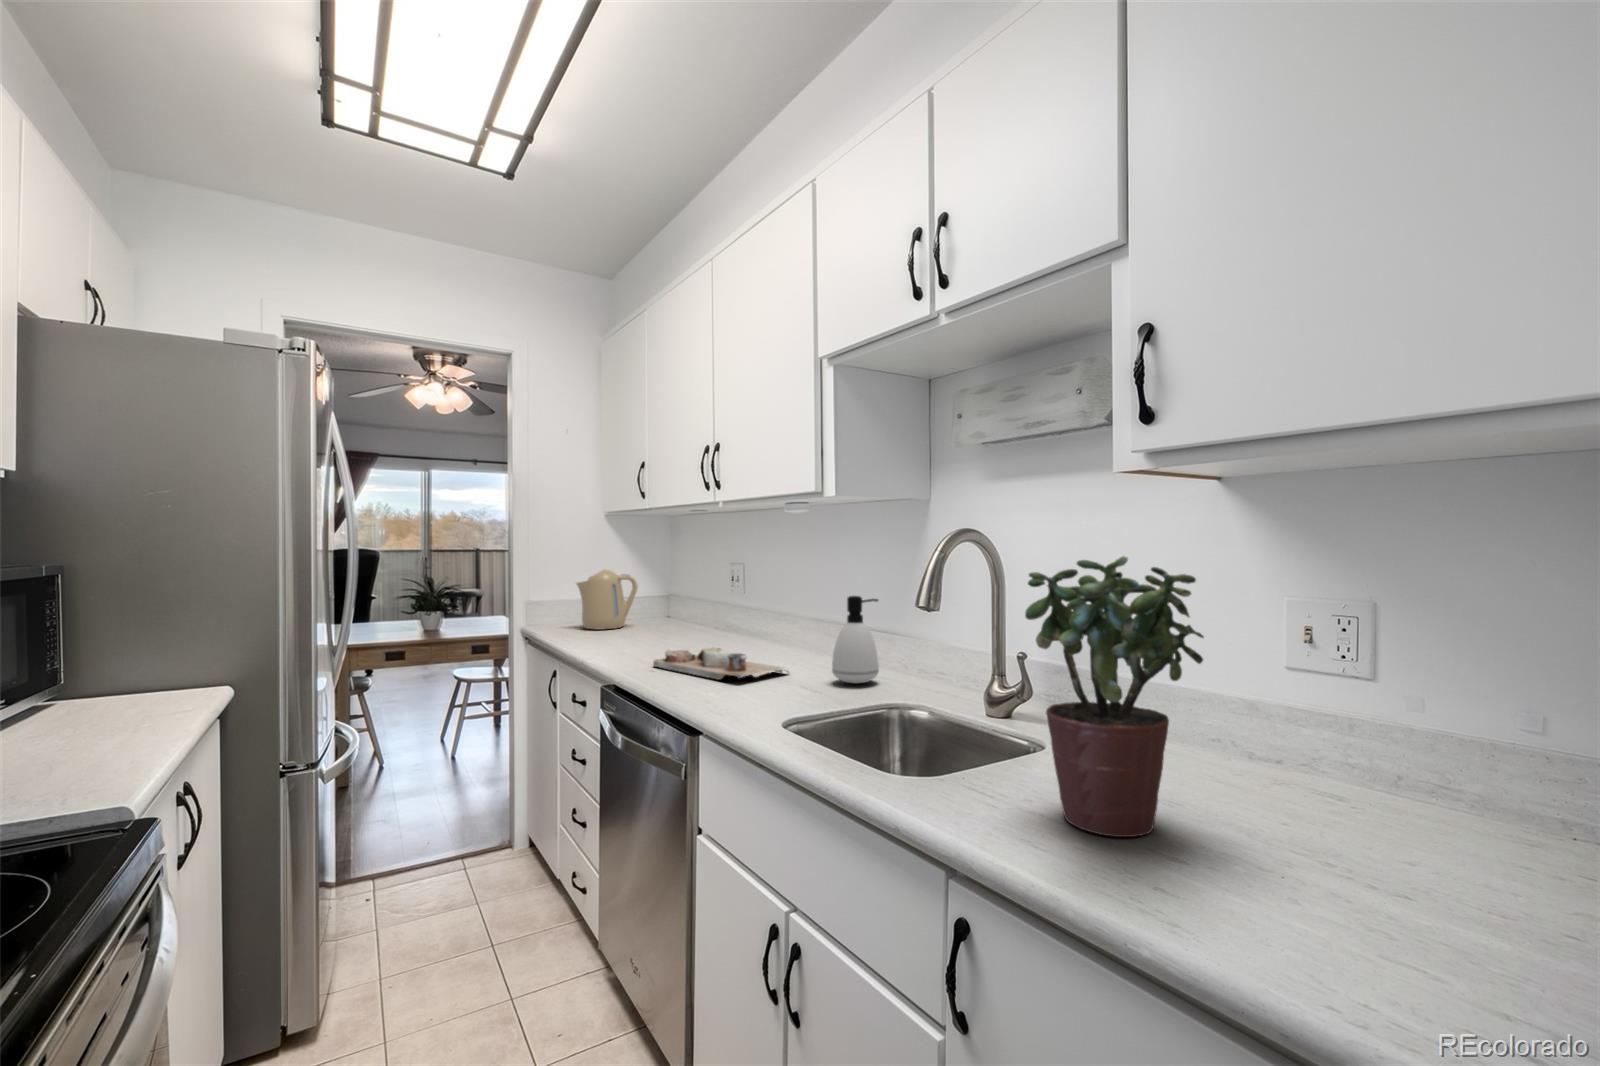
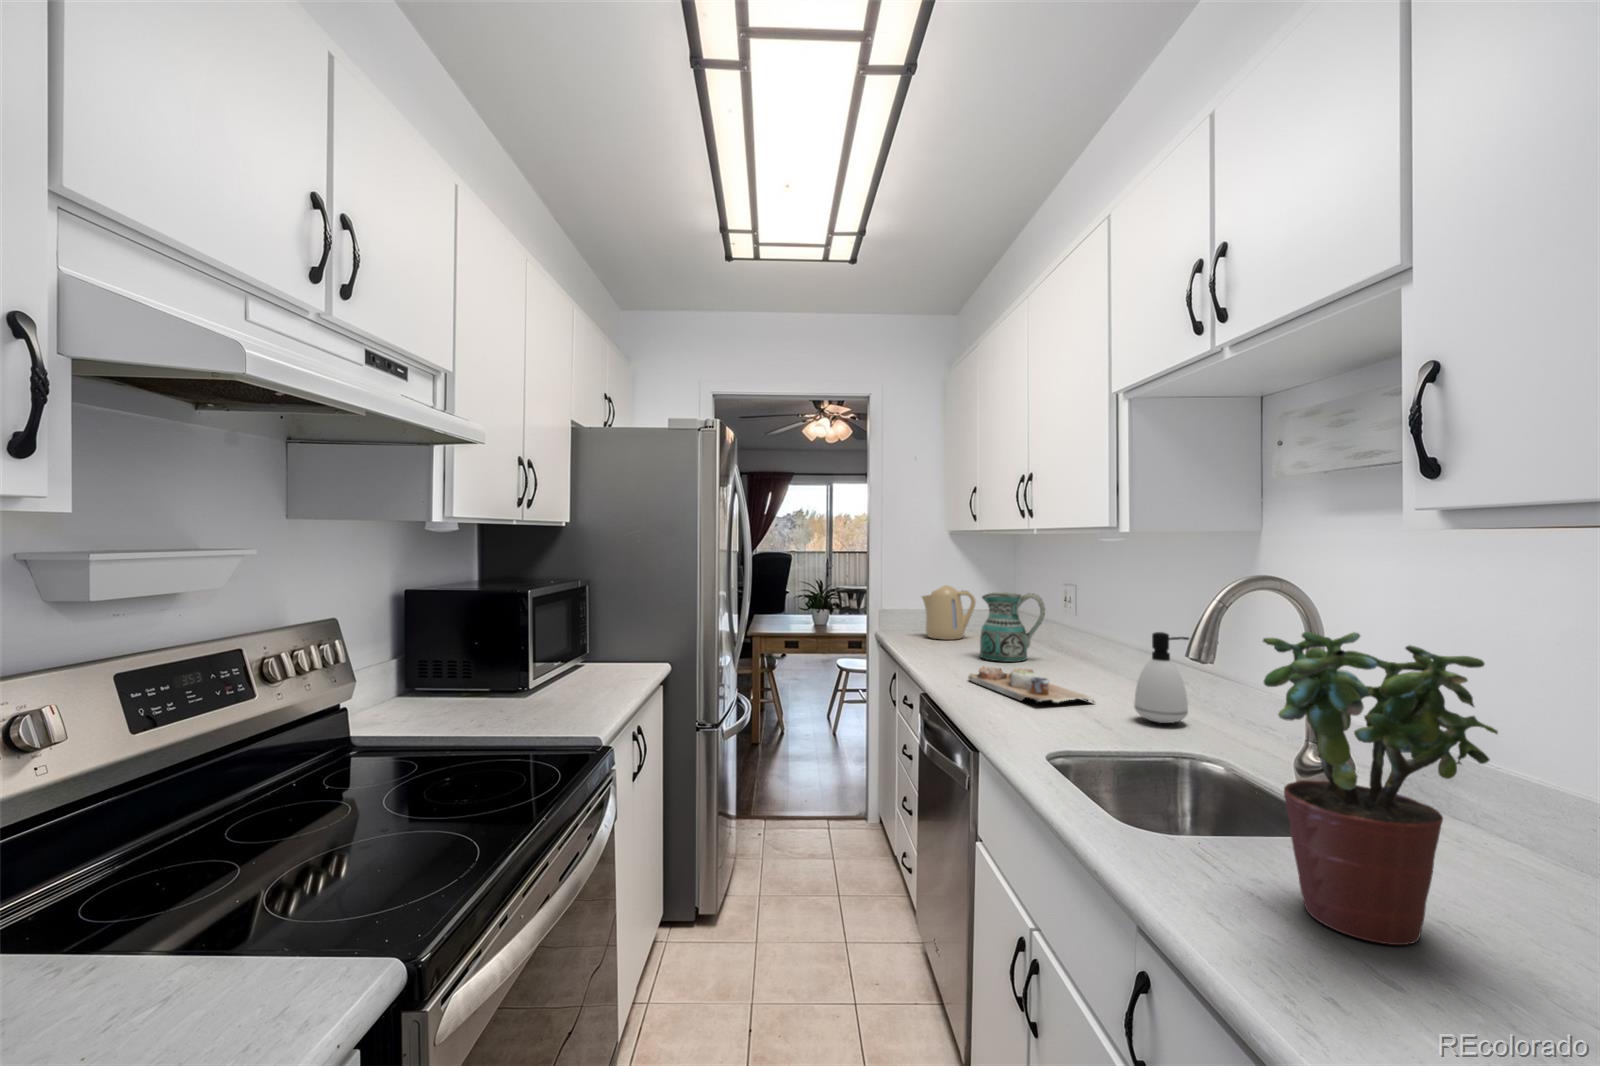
ceramic pitcher: none [653,571,720,645] -> present [980,592,1045,662]

